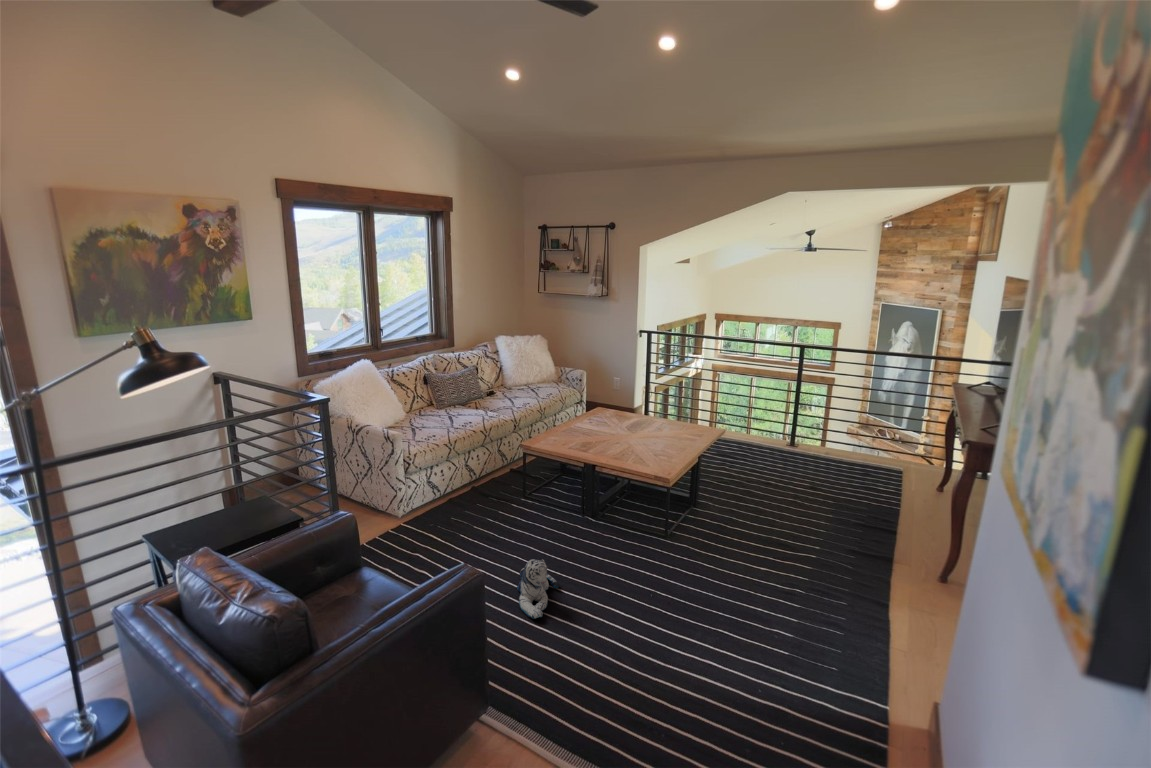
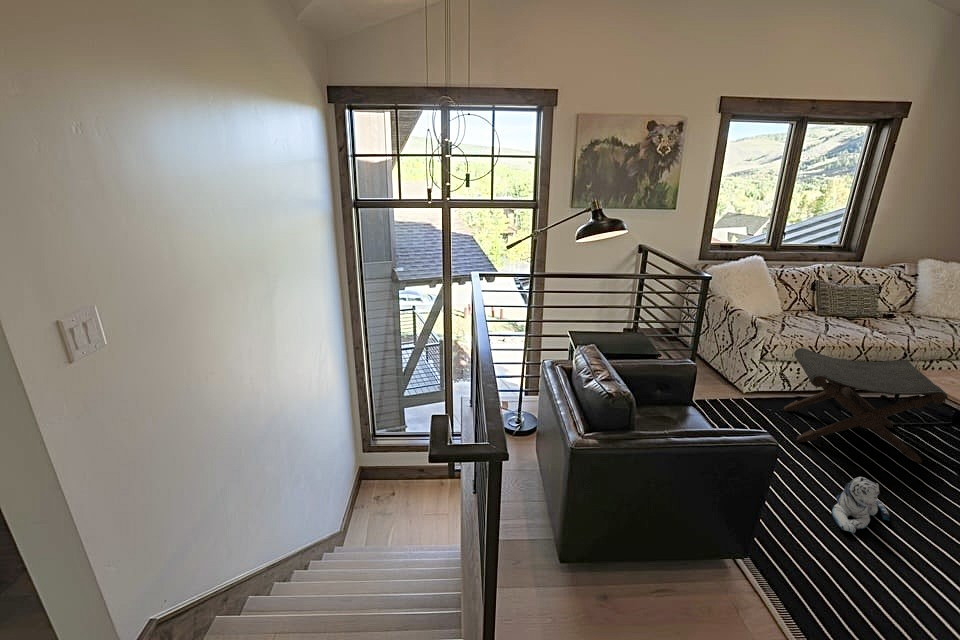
footstool: none [435,434,558,548] -> present [784,348,948,463]

